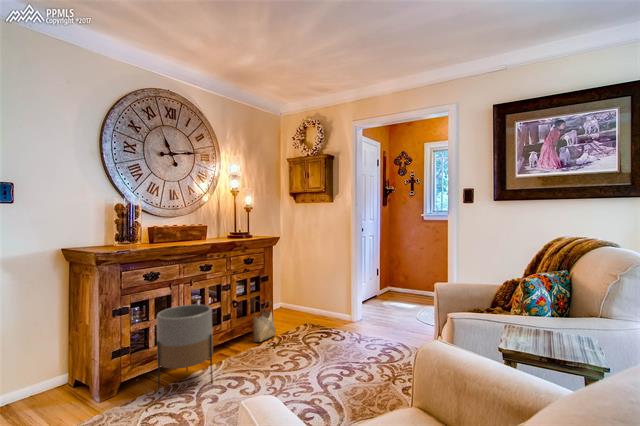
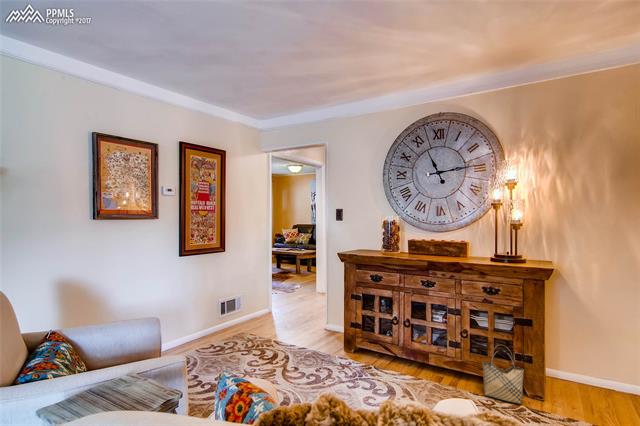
planter: present [157,305,213,394] -> none [357,307,401,383]

